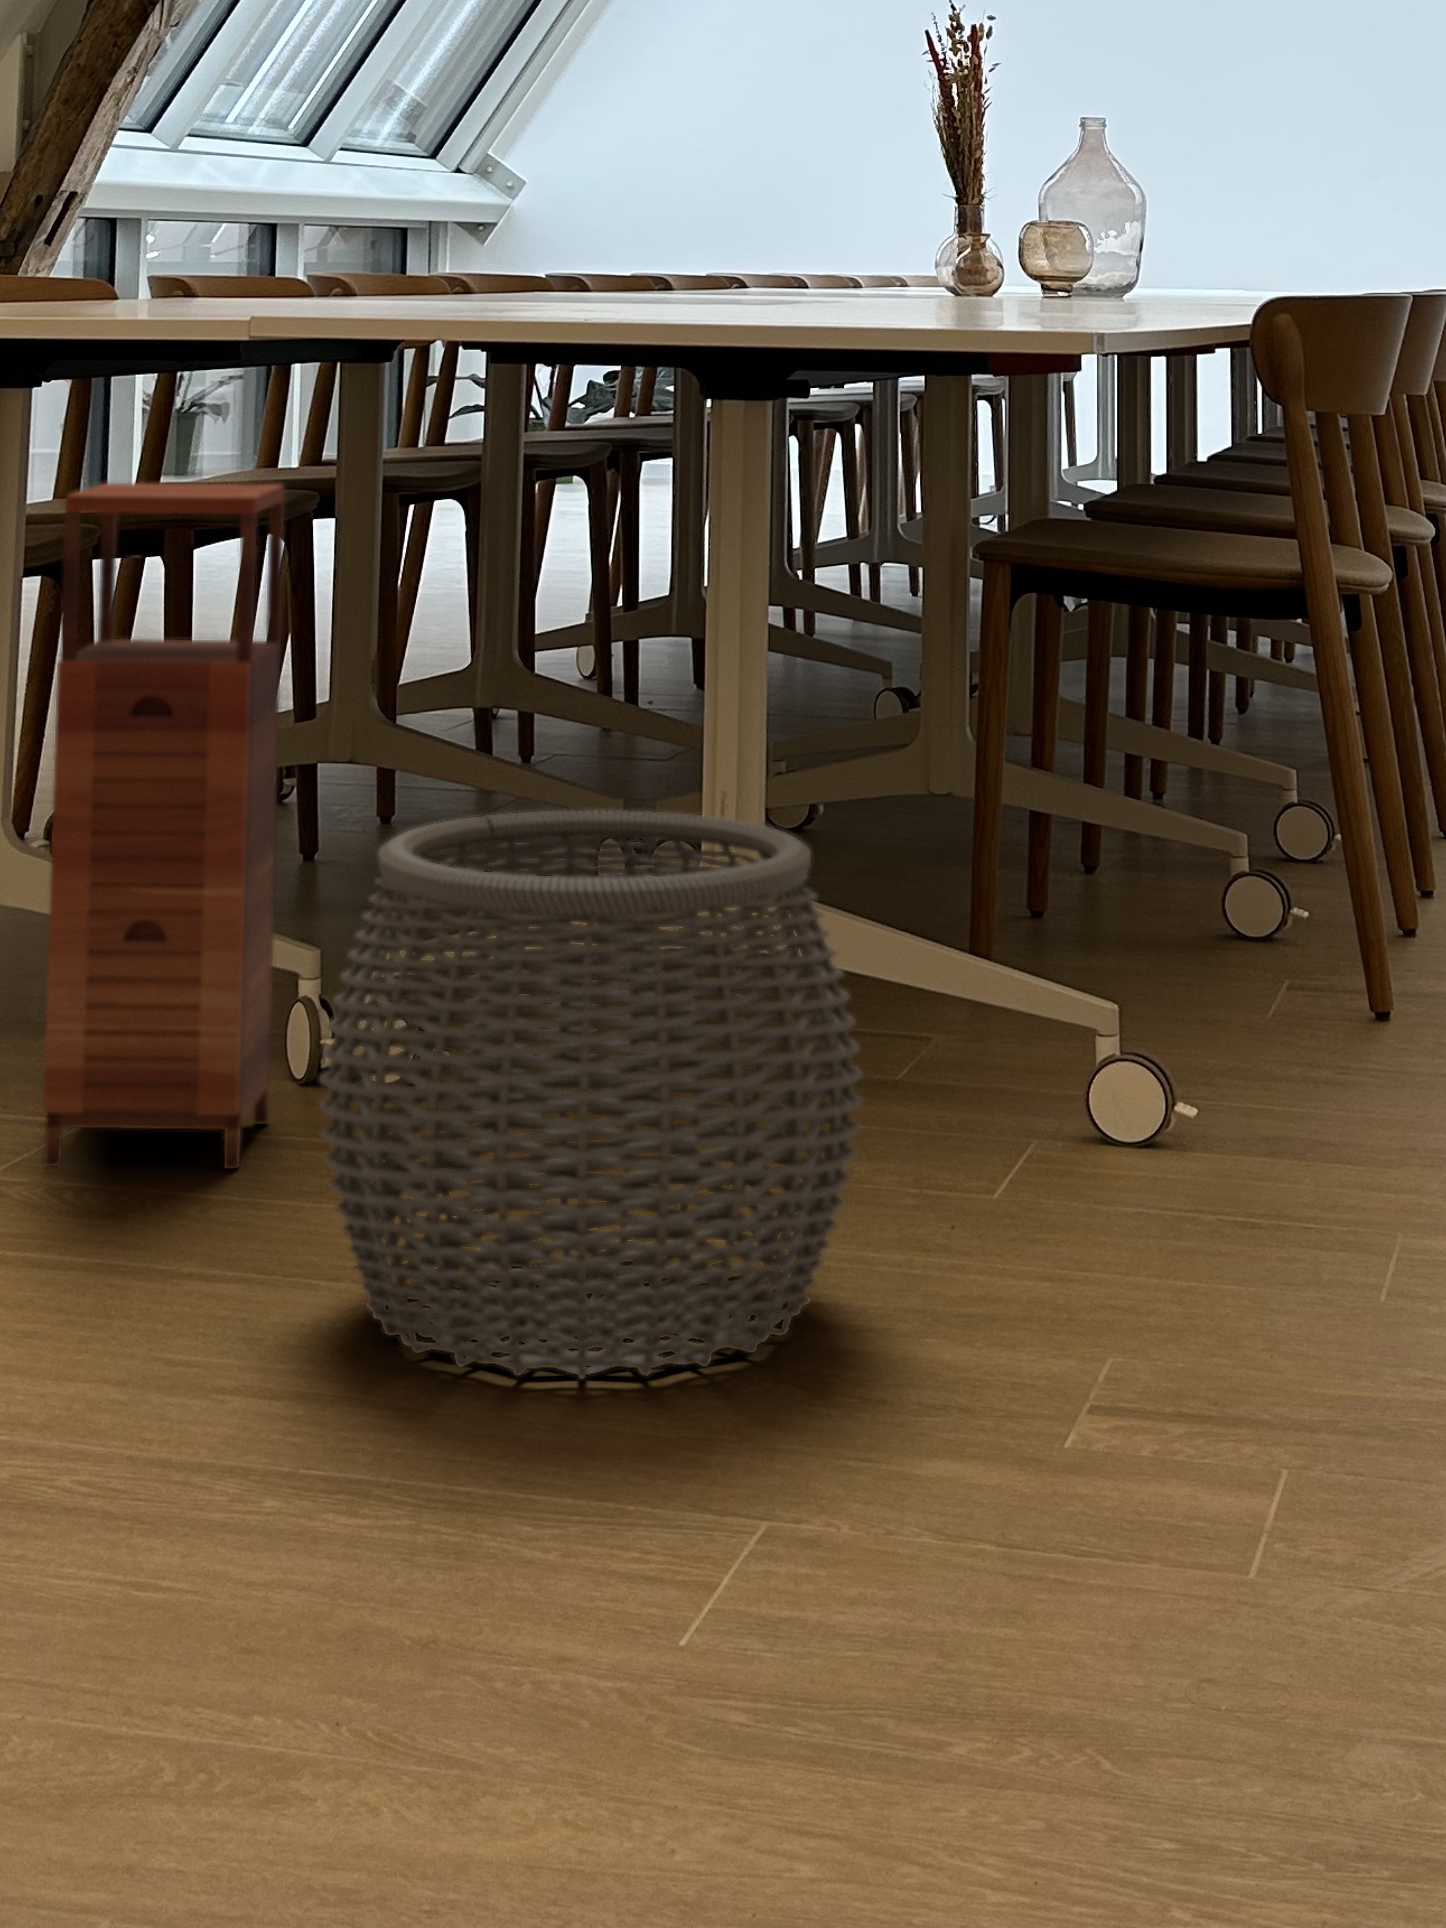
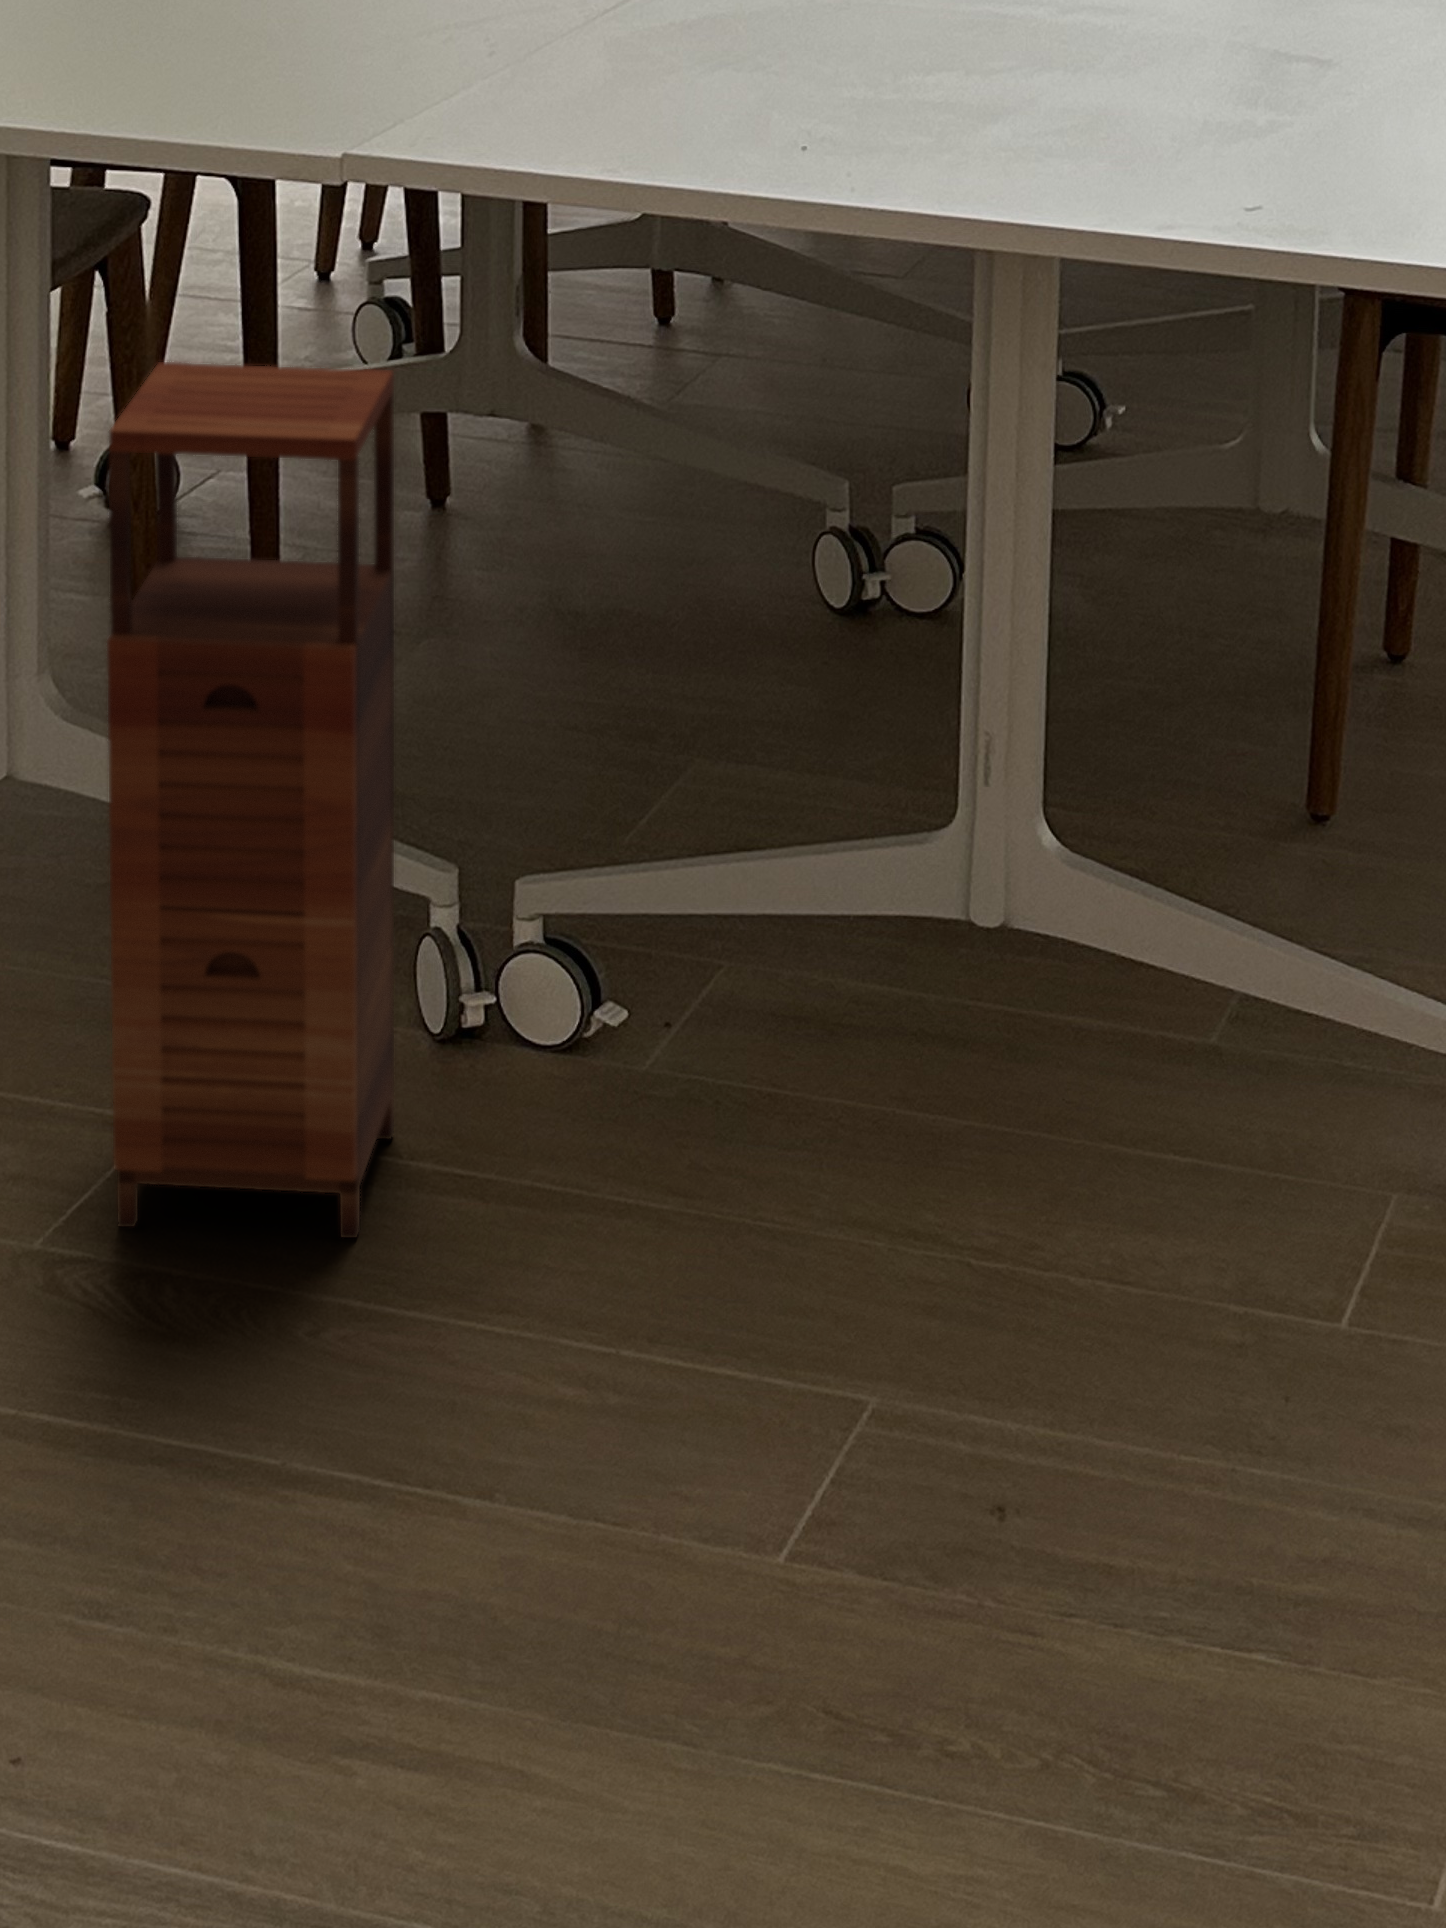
woven basket: present [319,810,863,1379] -> none [458,930,1143,1711]

